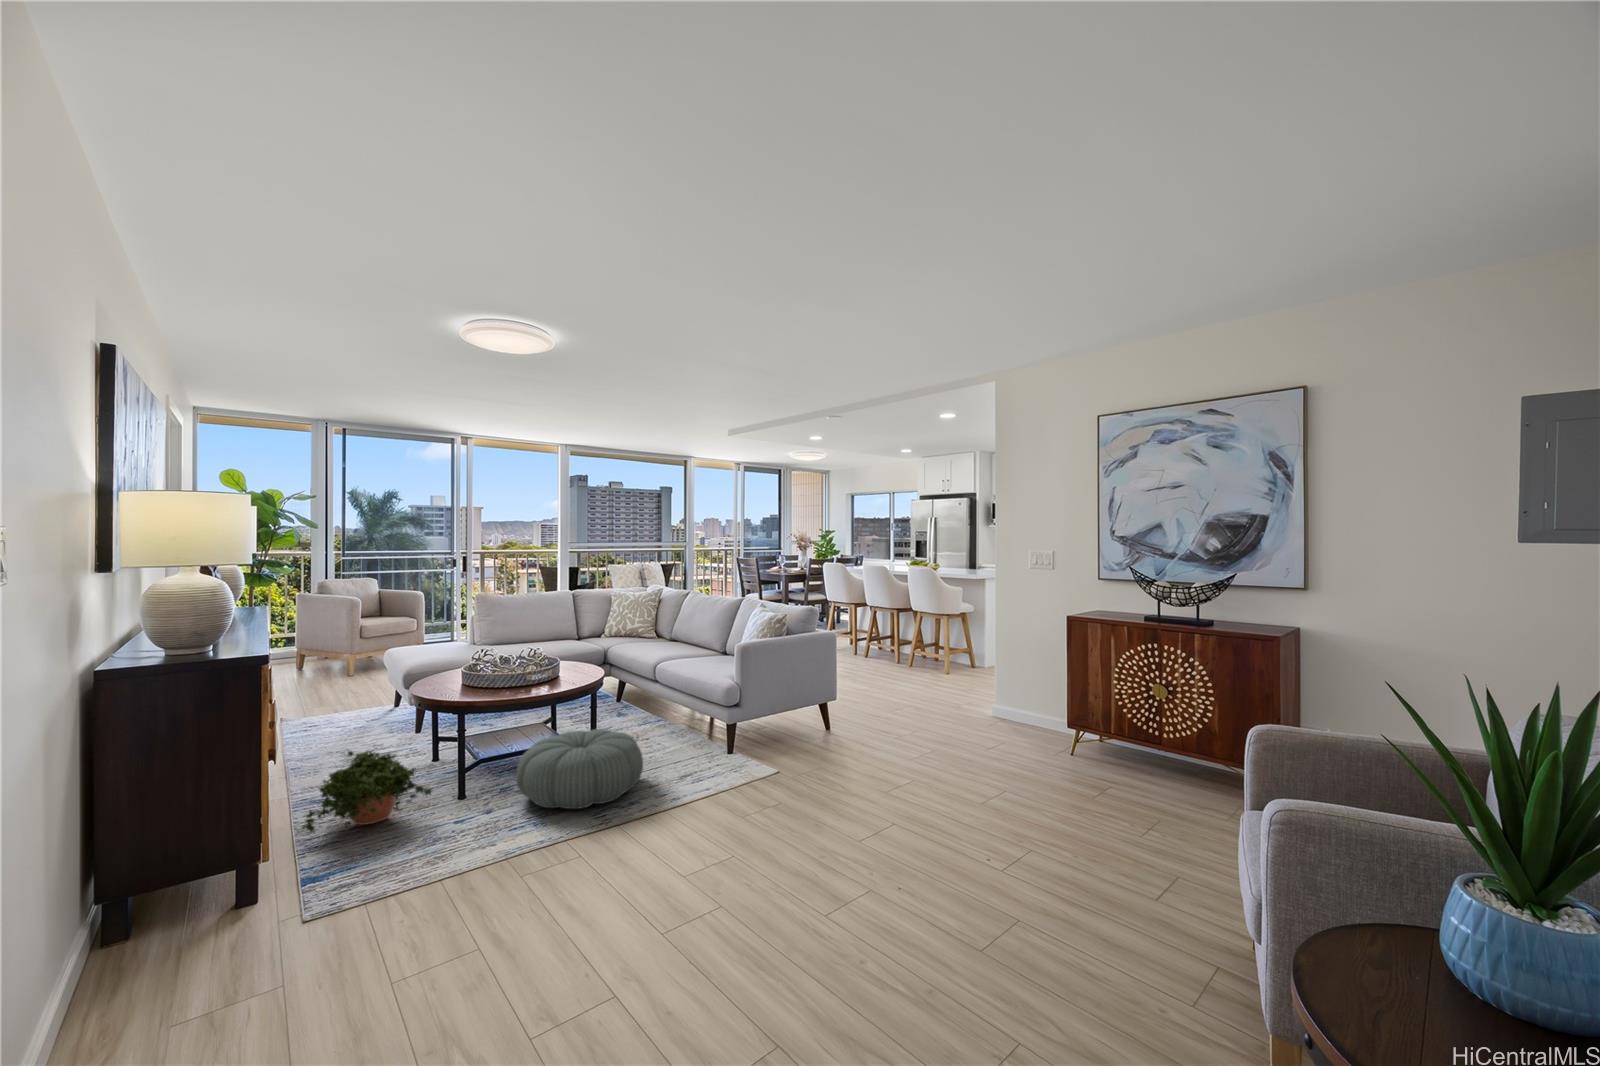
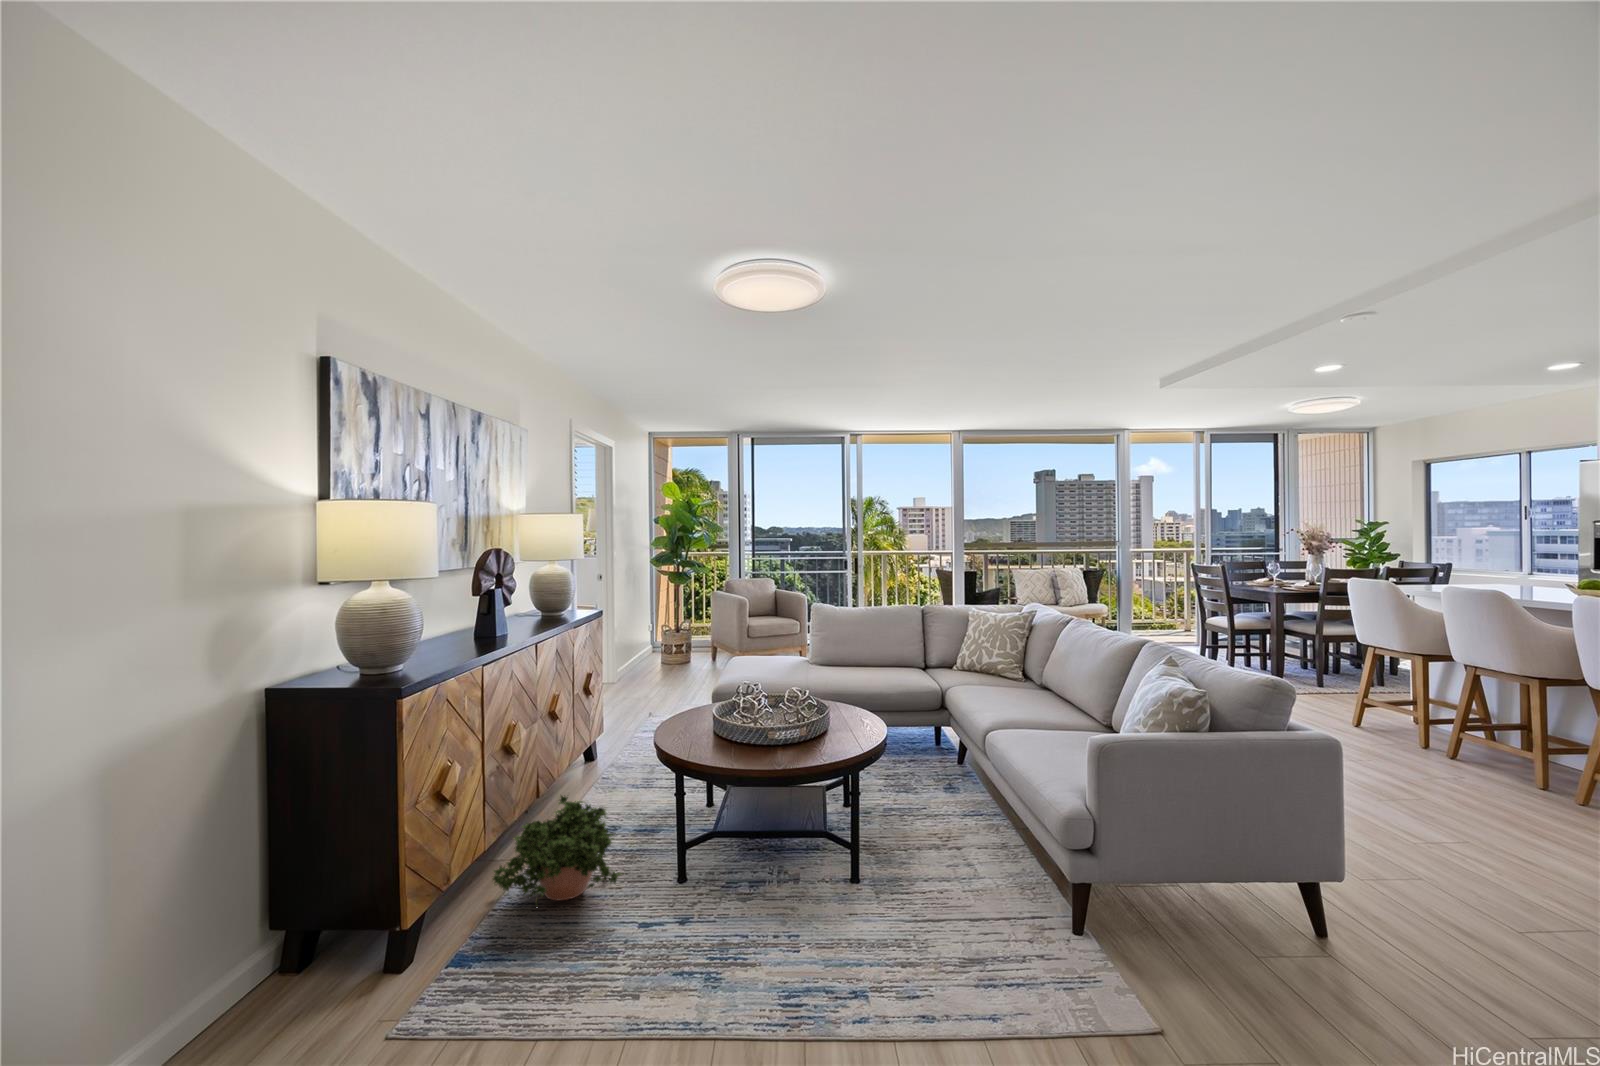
pouf: present [516,729,643,809] -> none [715,828,900,980]

